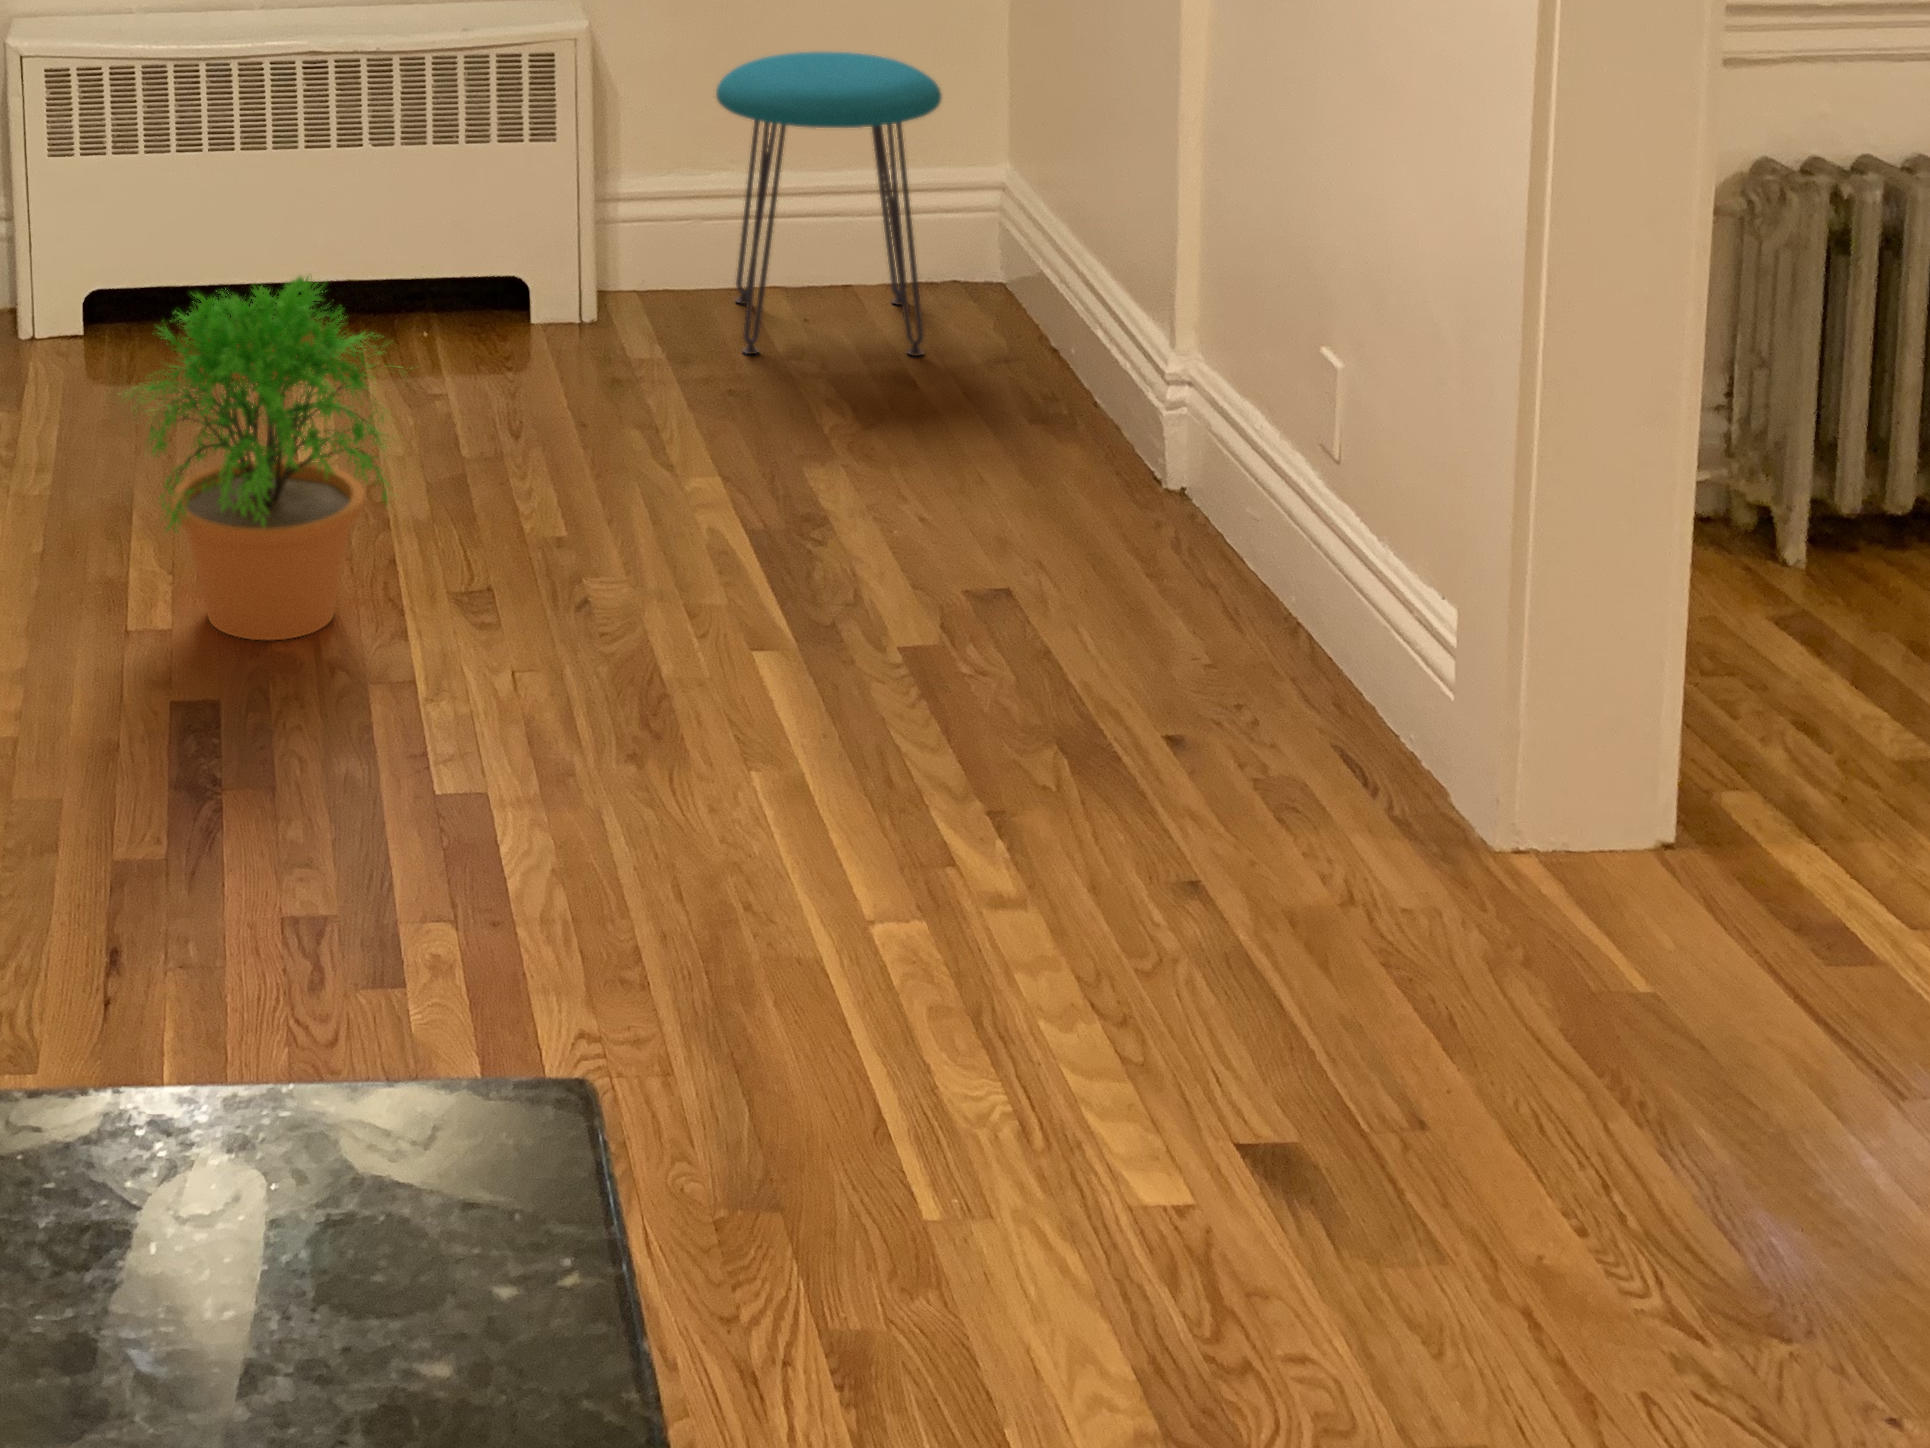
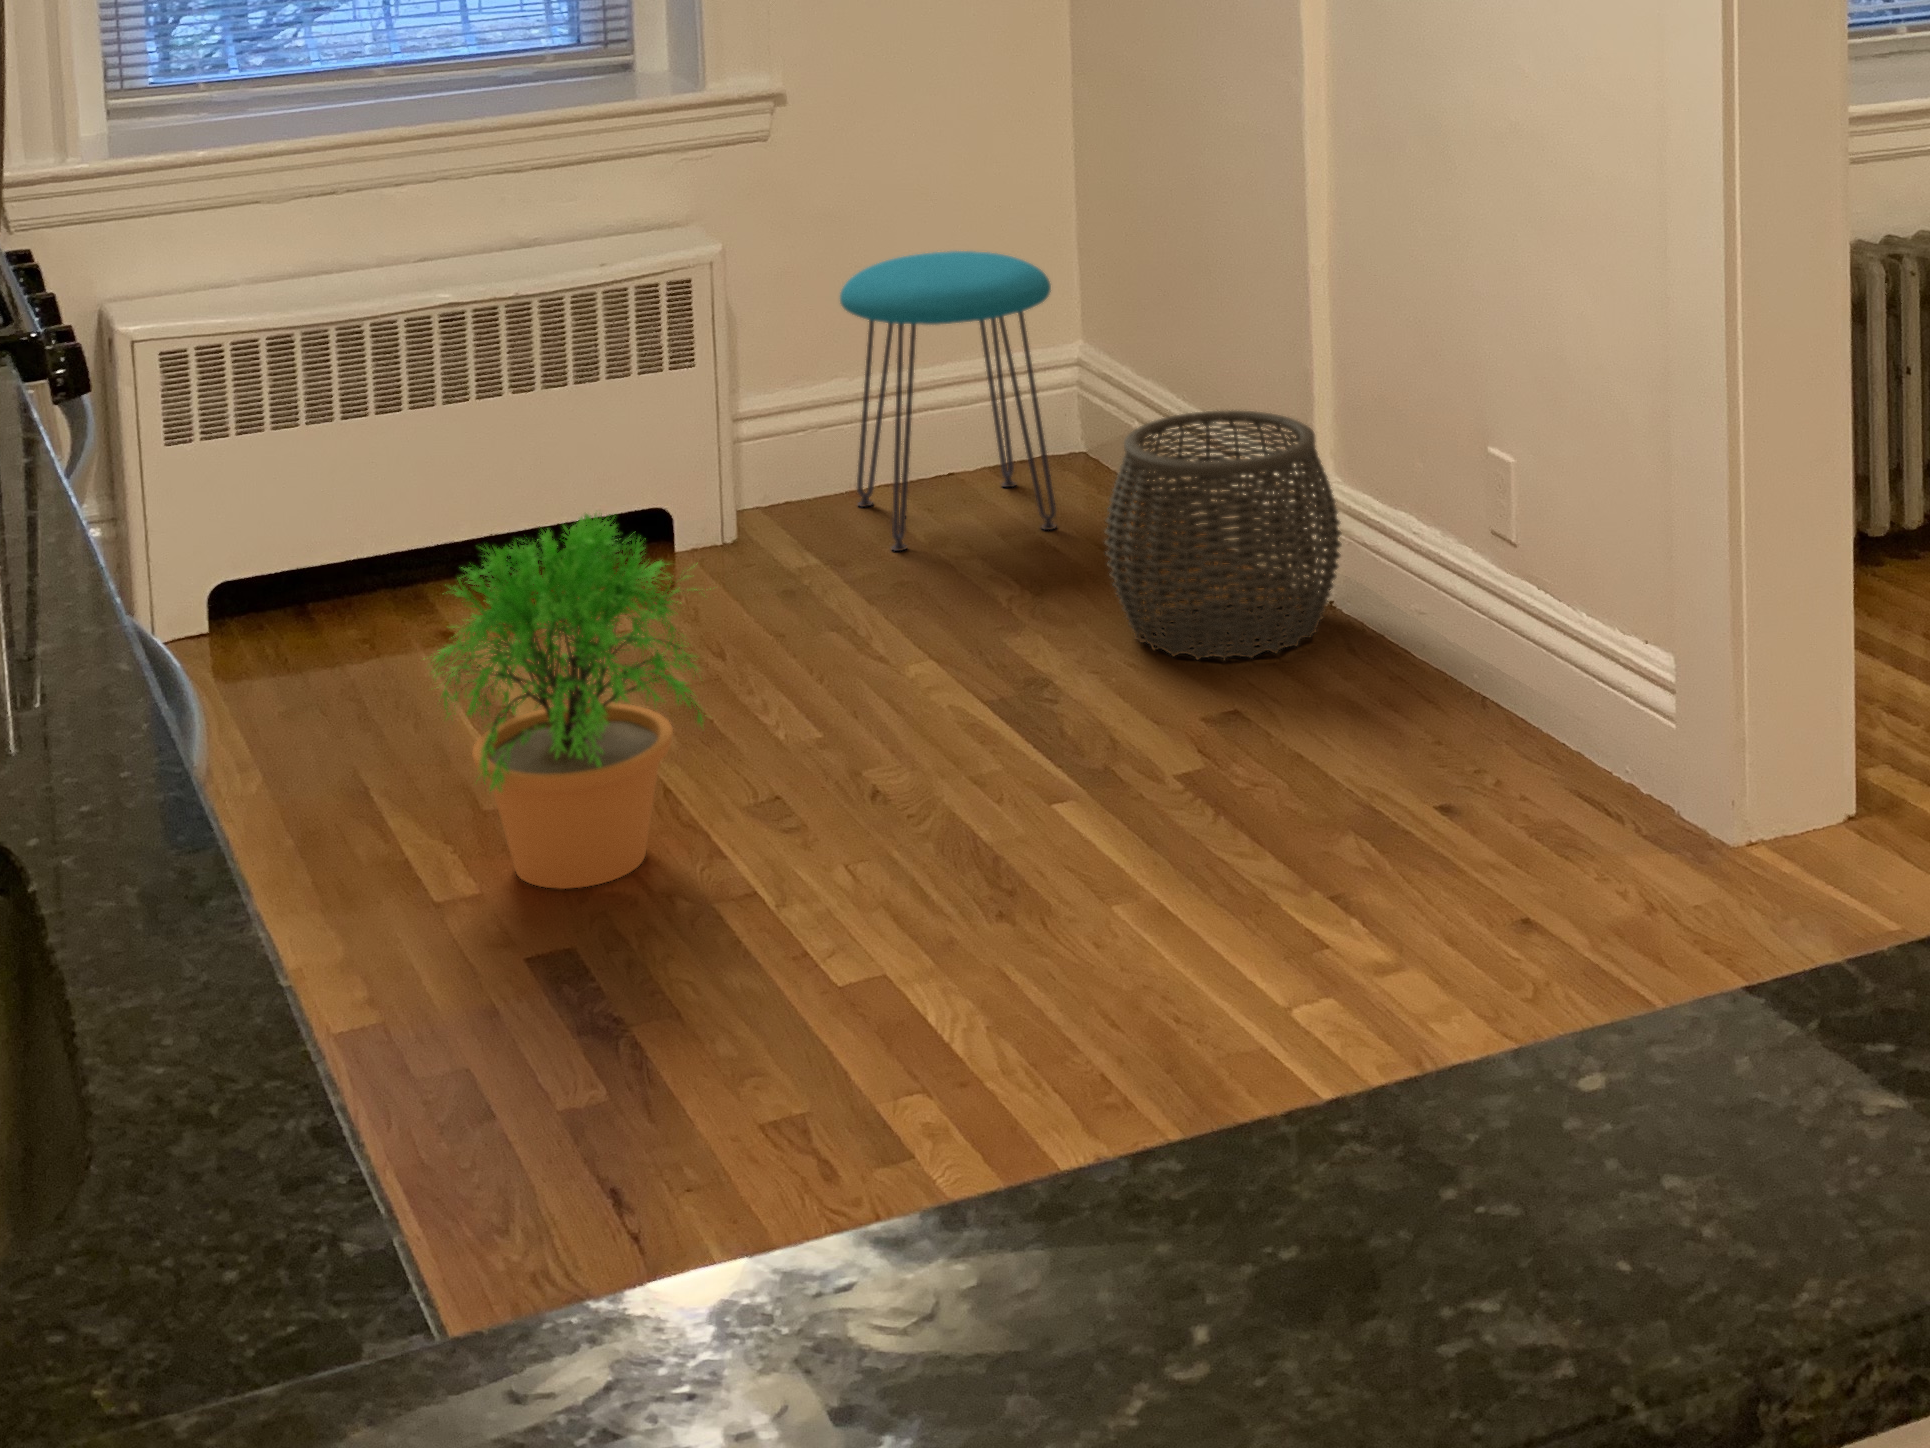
woven basket: none [912,254,1179,530] -> present [1105,411,1341,660]

